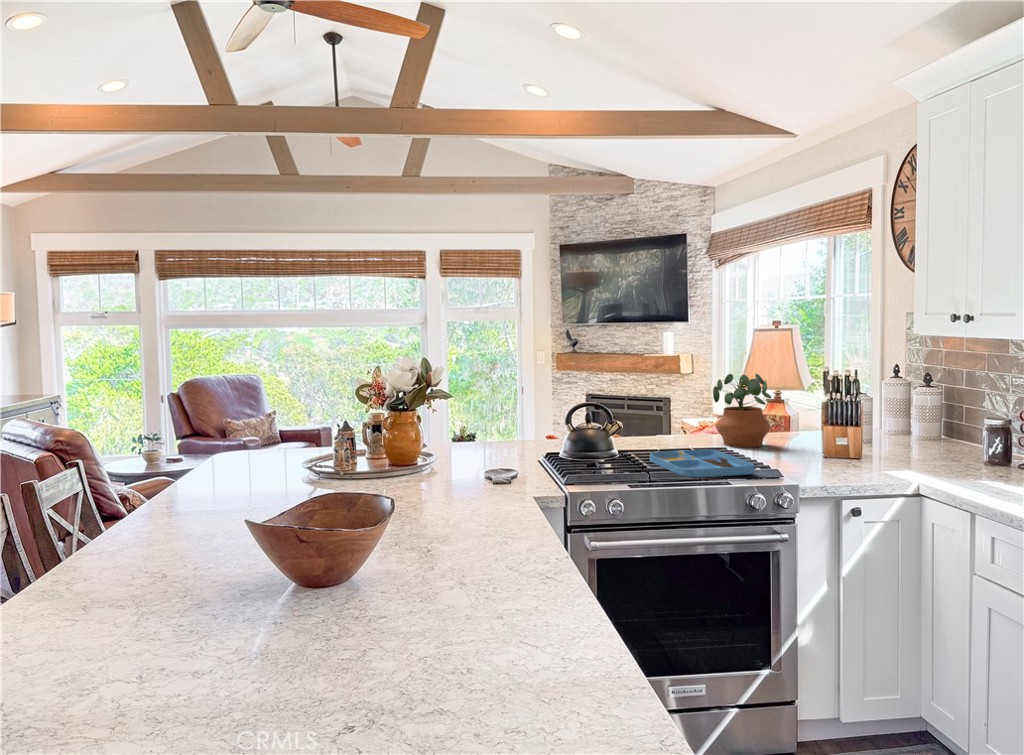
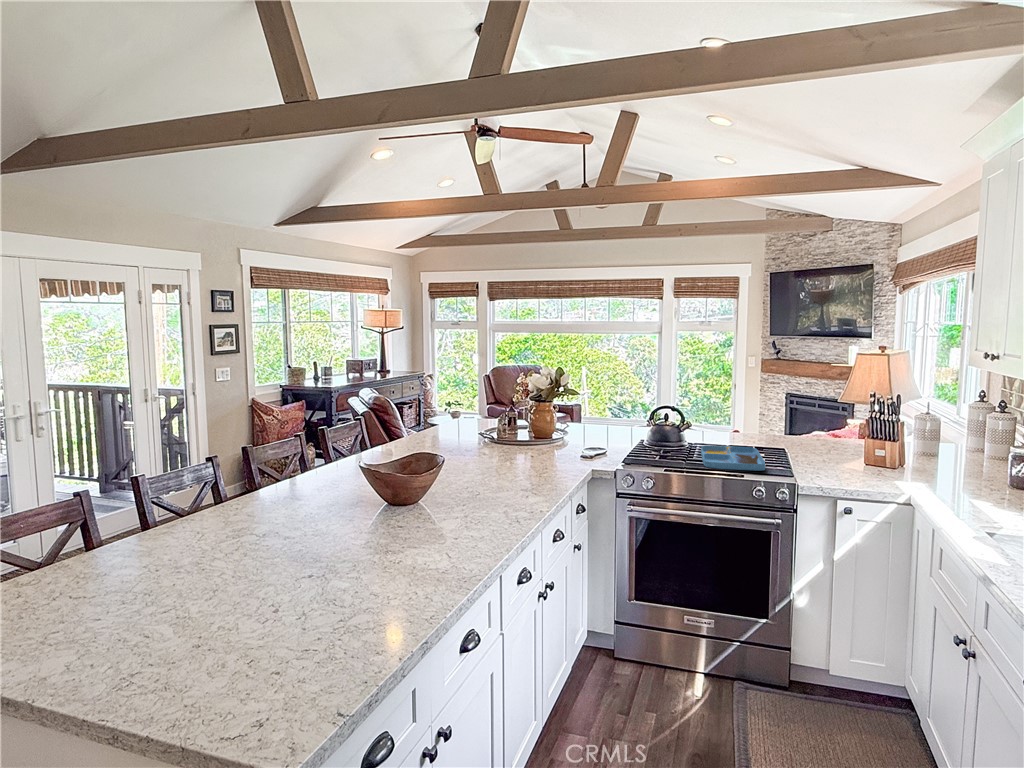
potted plant: present [713,374,771,448] -> none [788,389,840,449]

